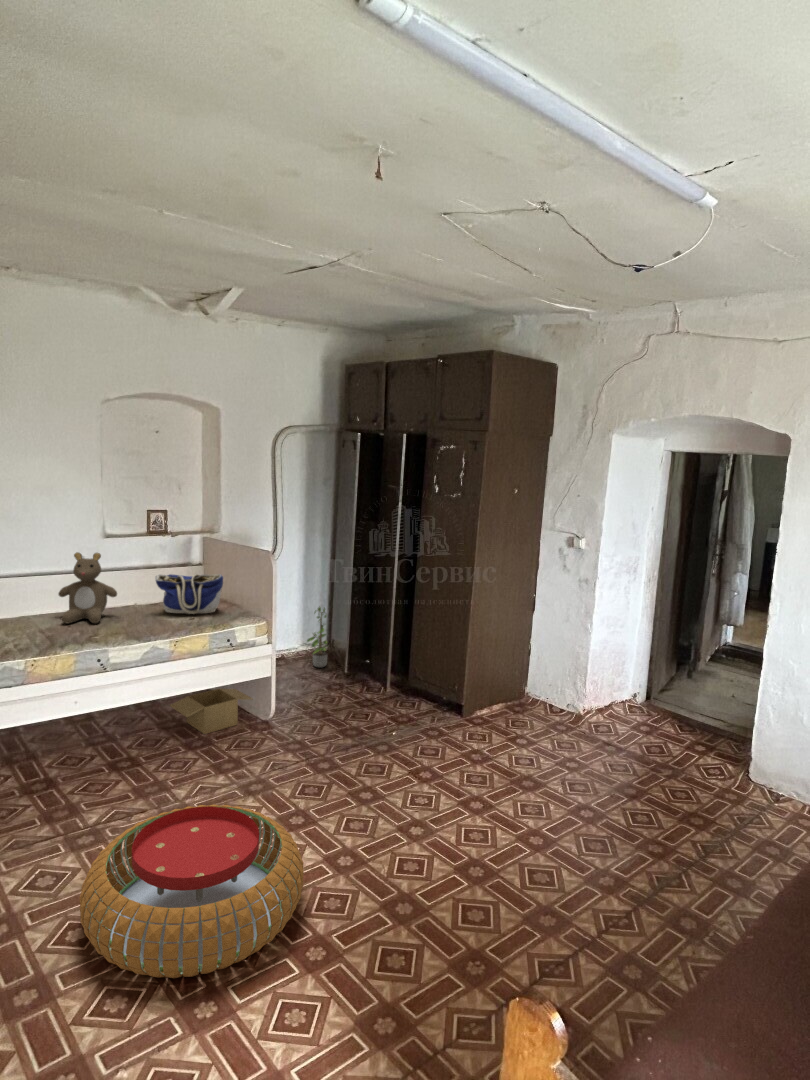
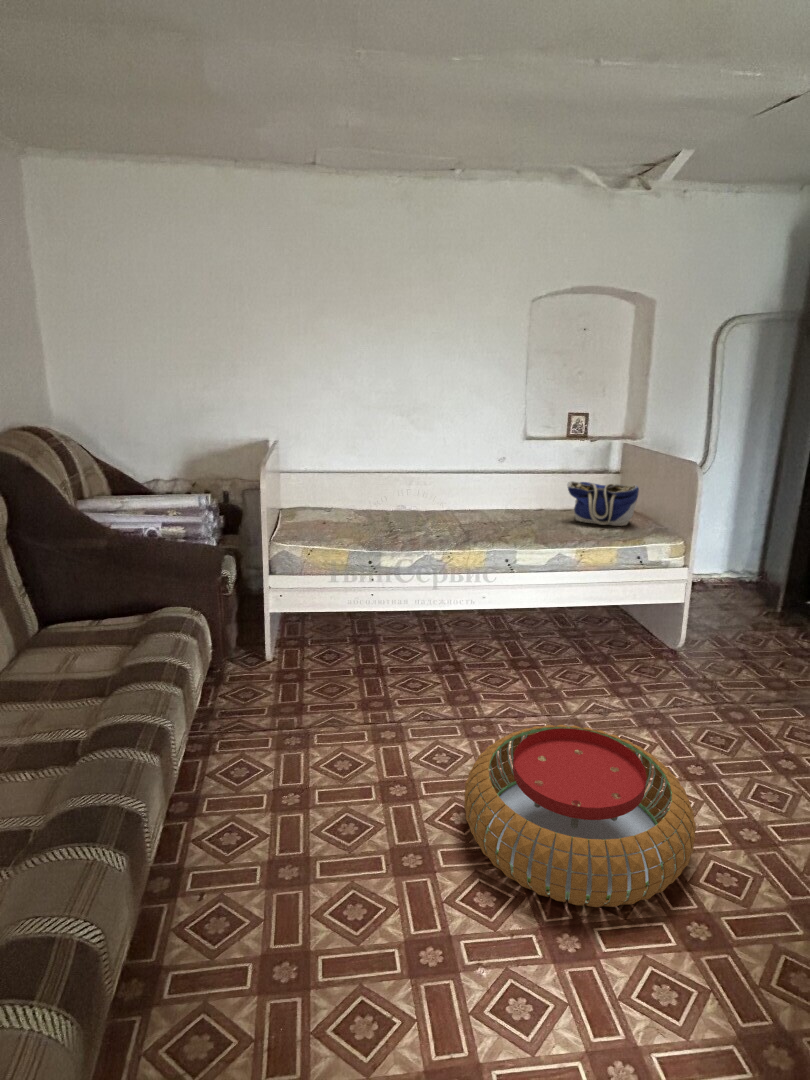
teddy bear: present [59,552,117,624] -> none [479,455,530,525]
potted plant: present [307,607,327,667] -> none [732,528,763,601]
cardboard box: present [170,689,252,734] -> none [572,606,661,650]

